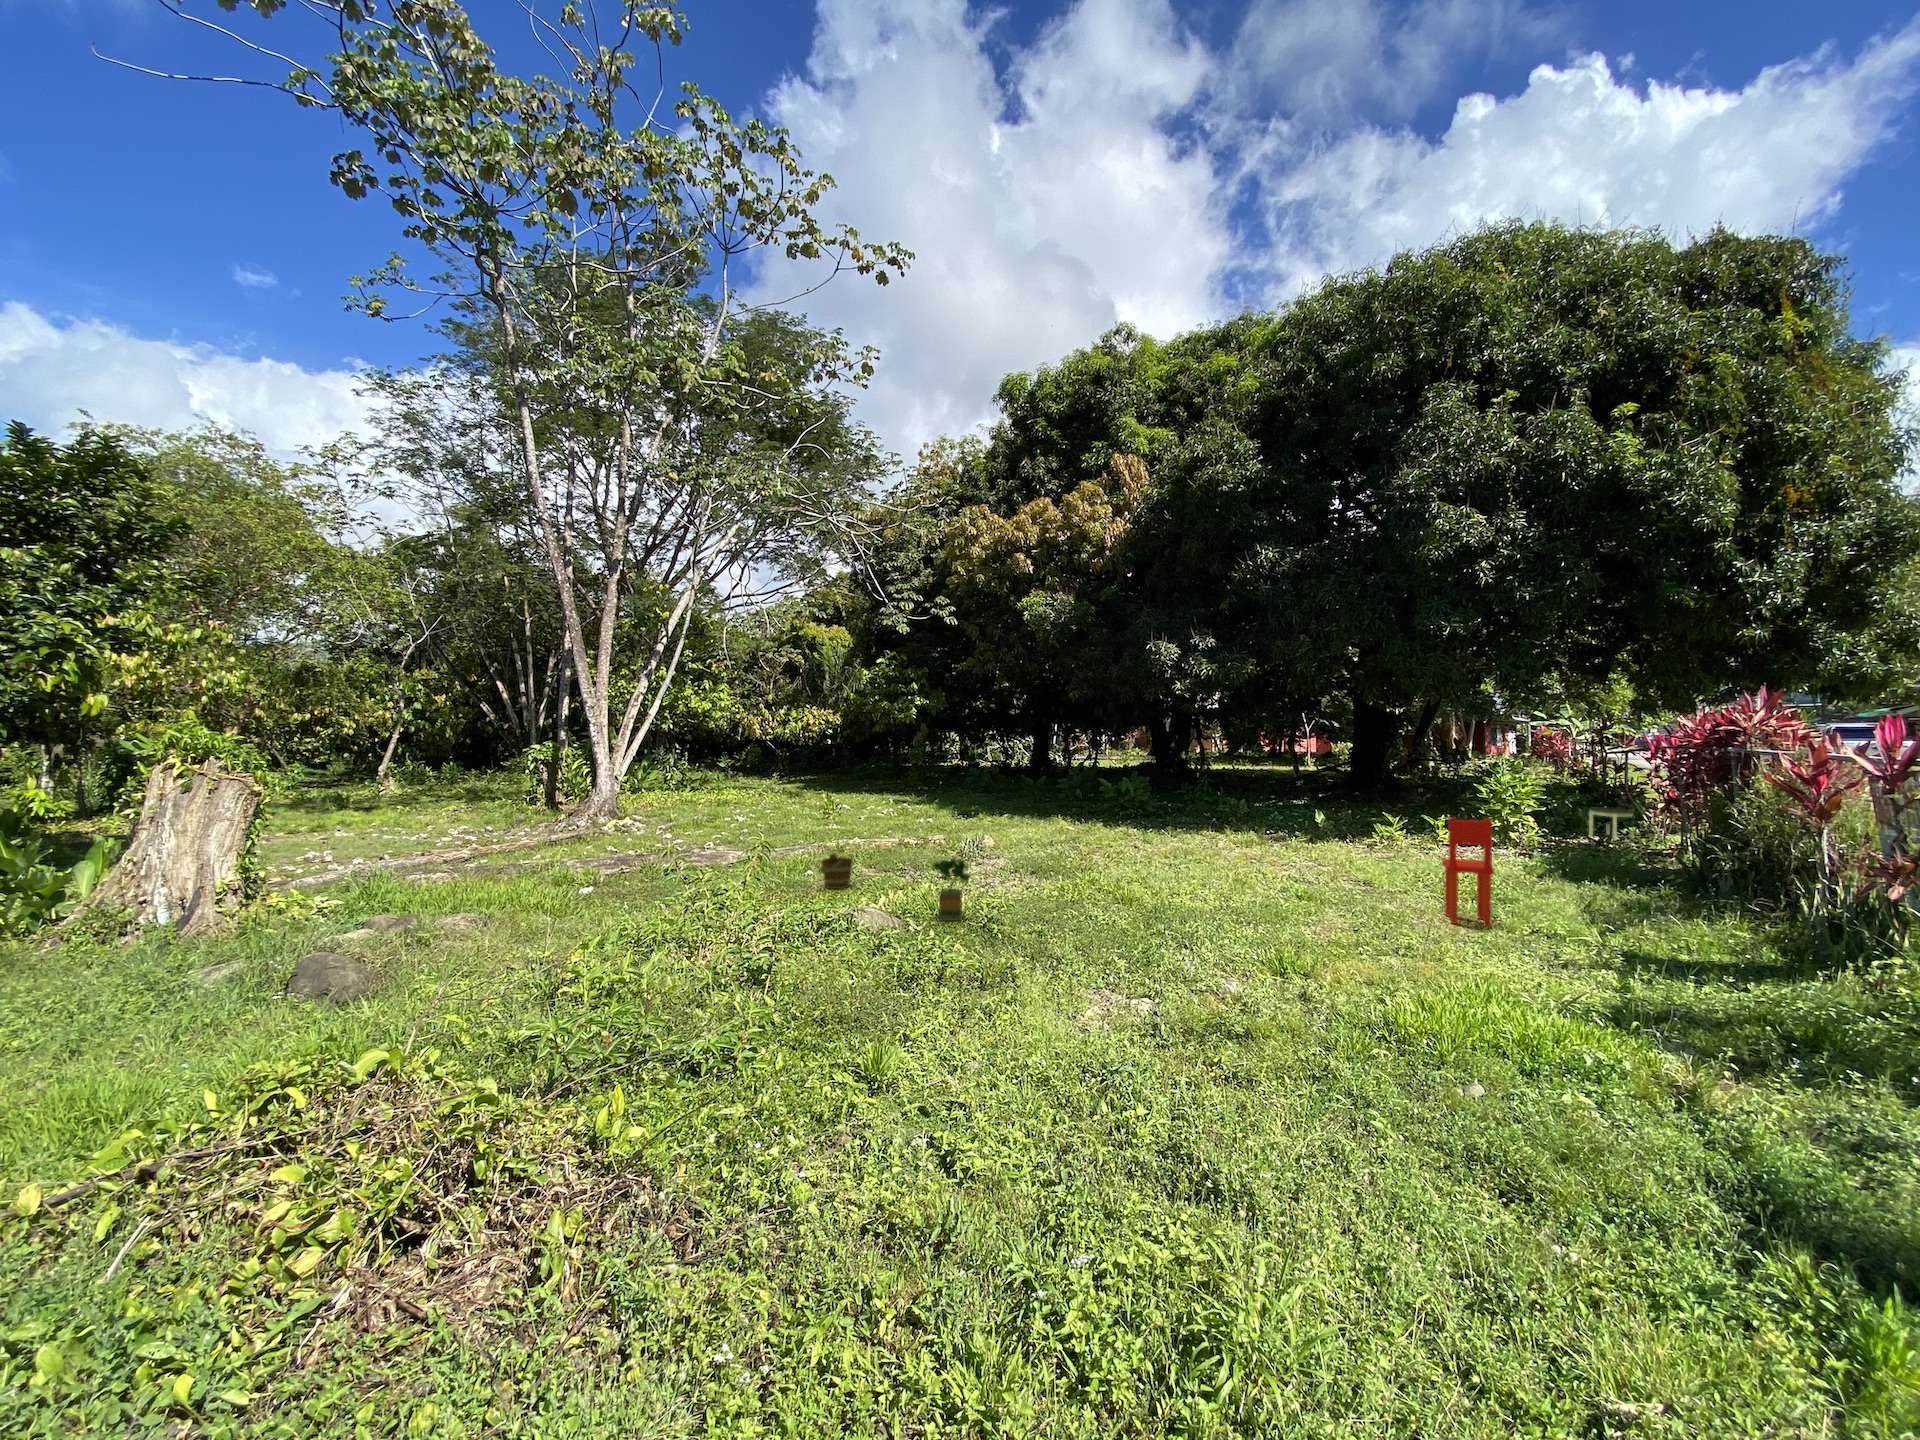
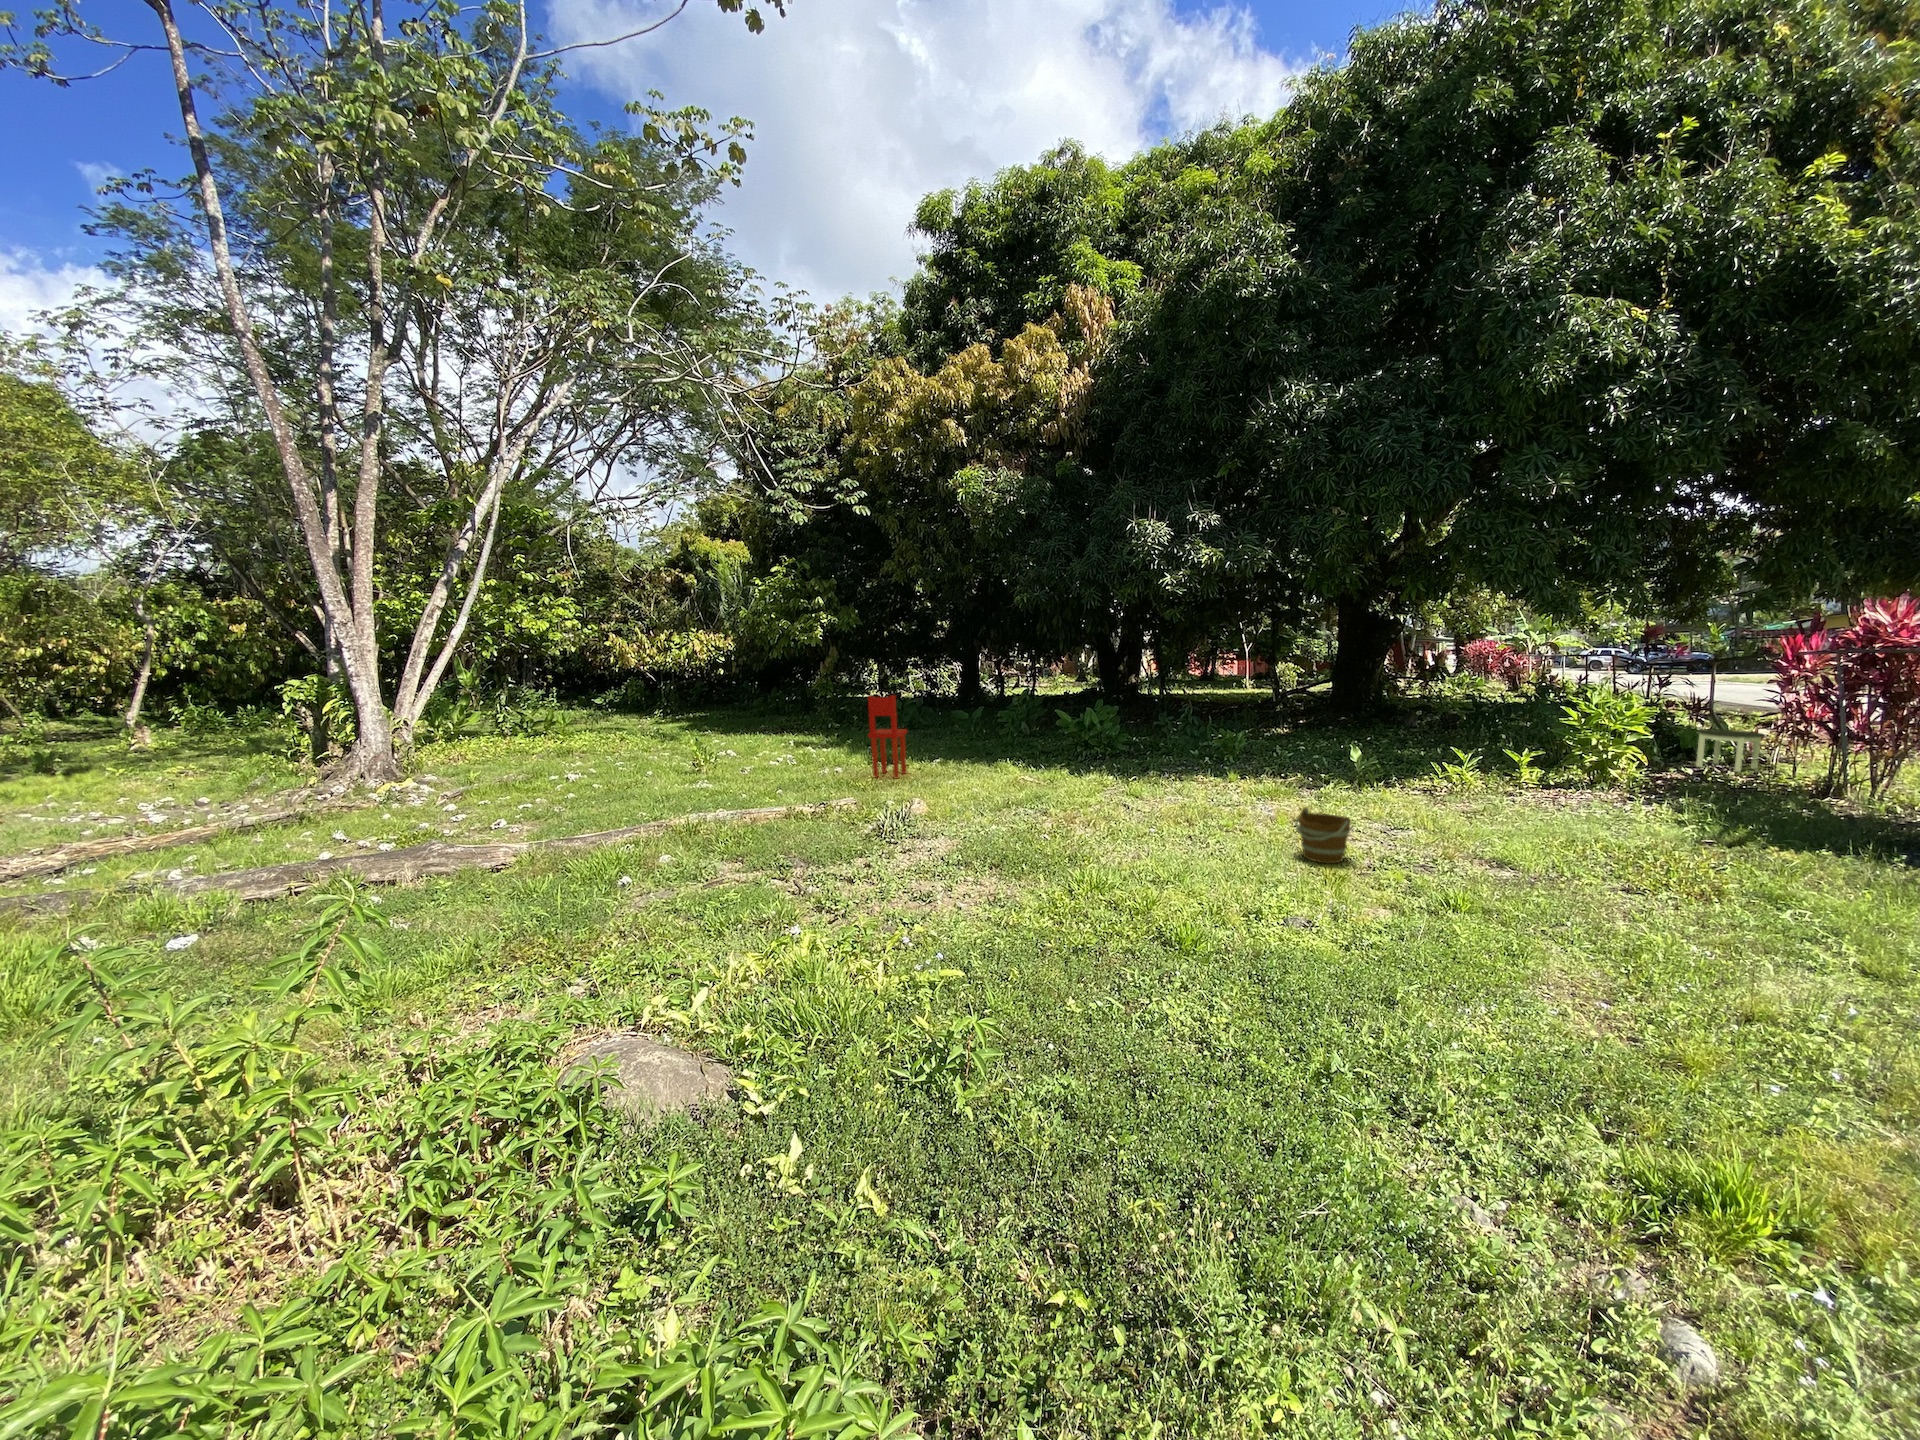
chair: present [1442,817,1494,927] -> present [868,695,907,778]
bucket: present [821,853,852,889] -> present [1295,808,1351,863]
potted tree: present [933,859,970,921] -> none [839,876,922,1007]

